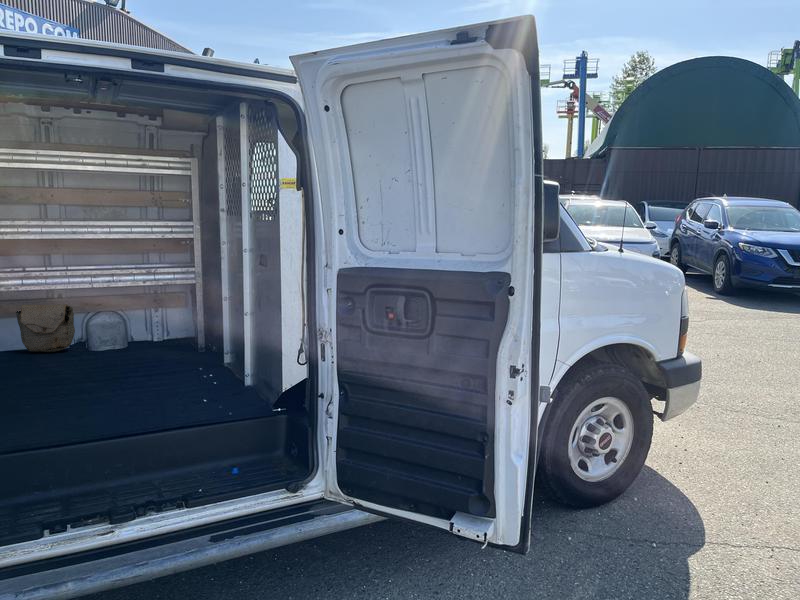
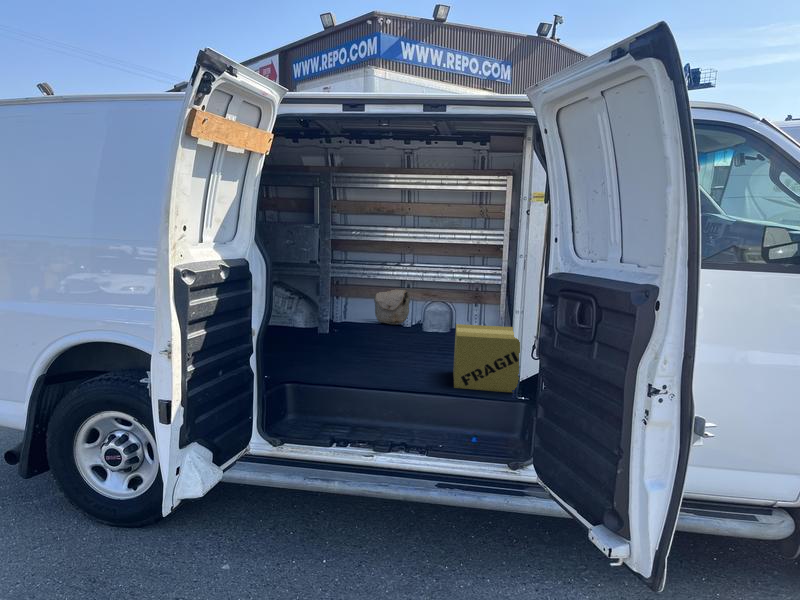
cardboard box: none [166,330,277,418] -> present [453,324,520,393]

